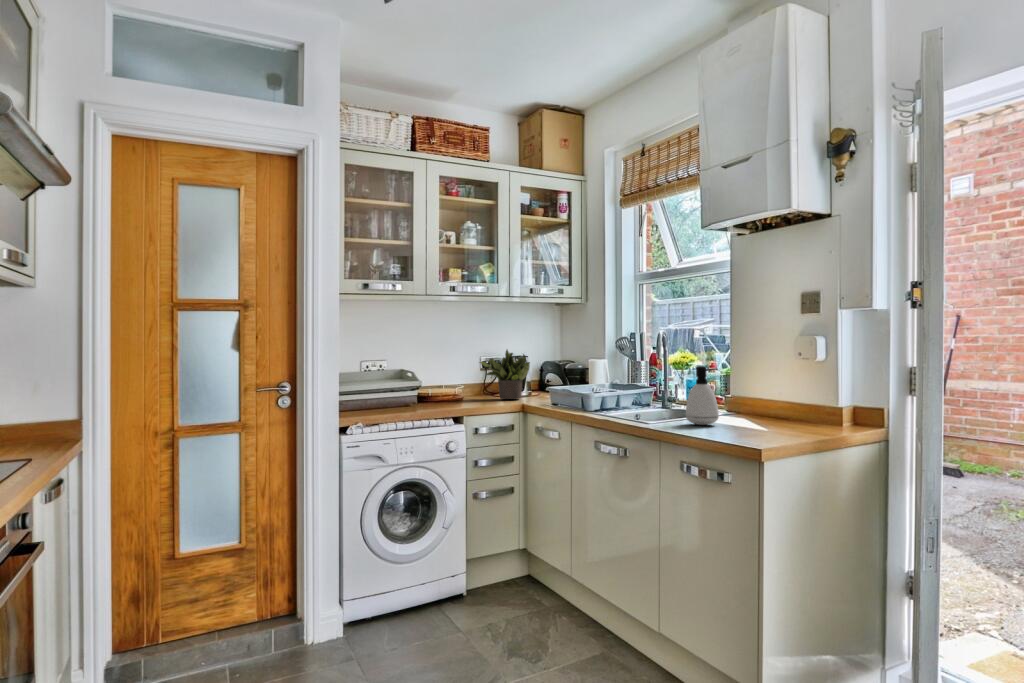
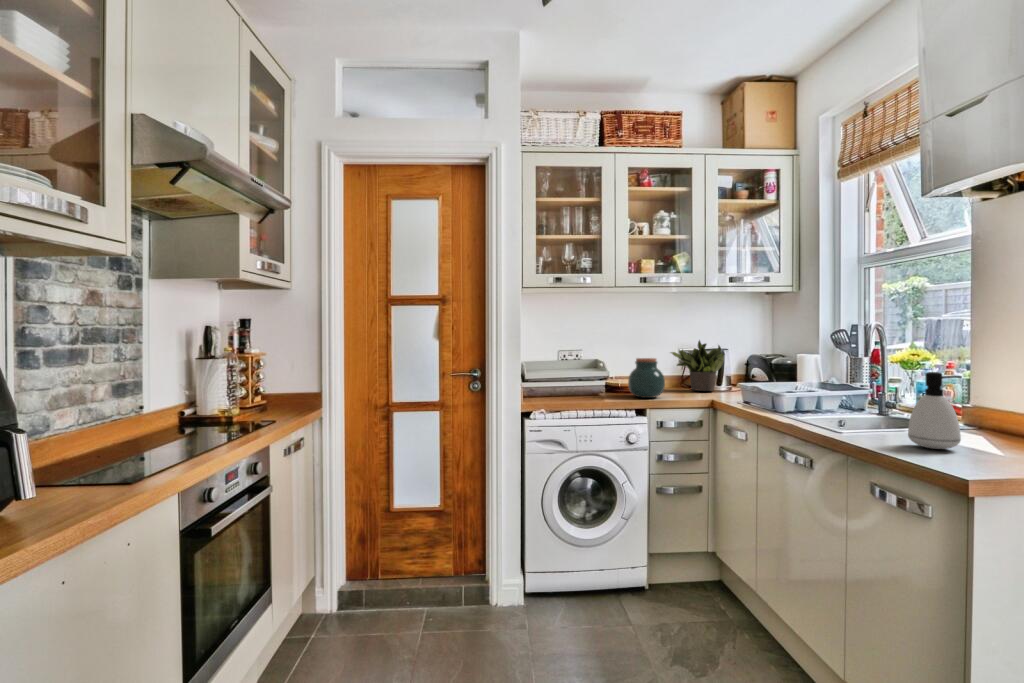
jar: none [444,367,480,407] -> present [628,358,665,398]

